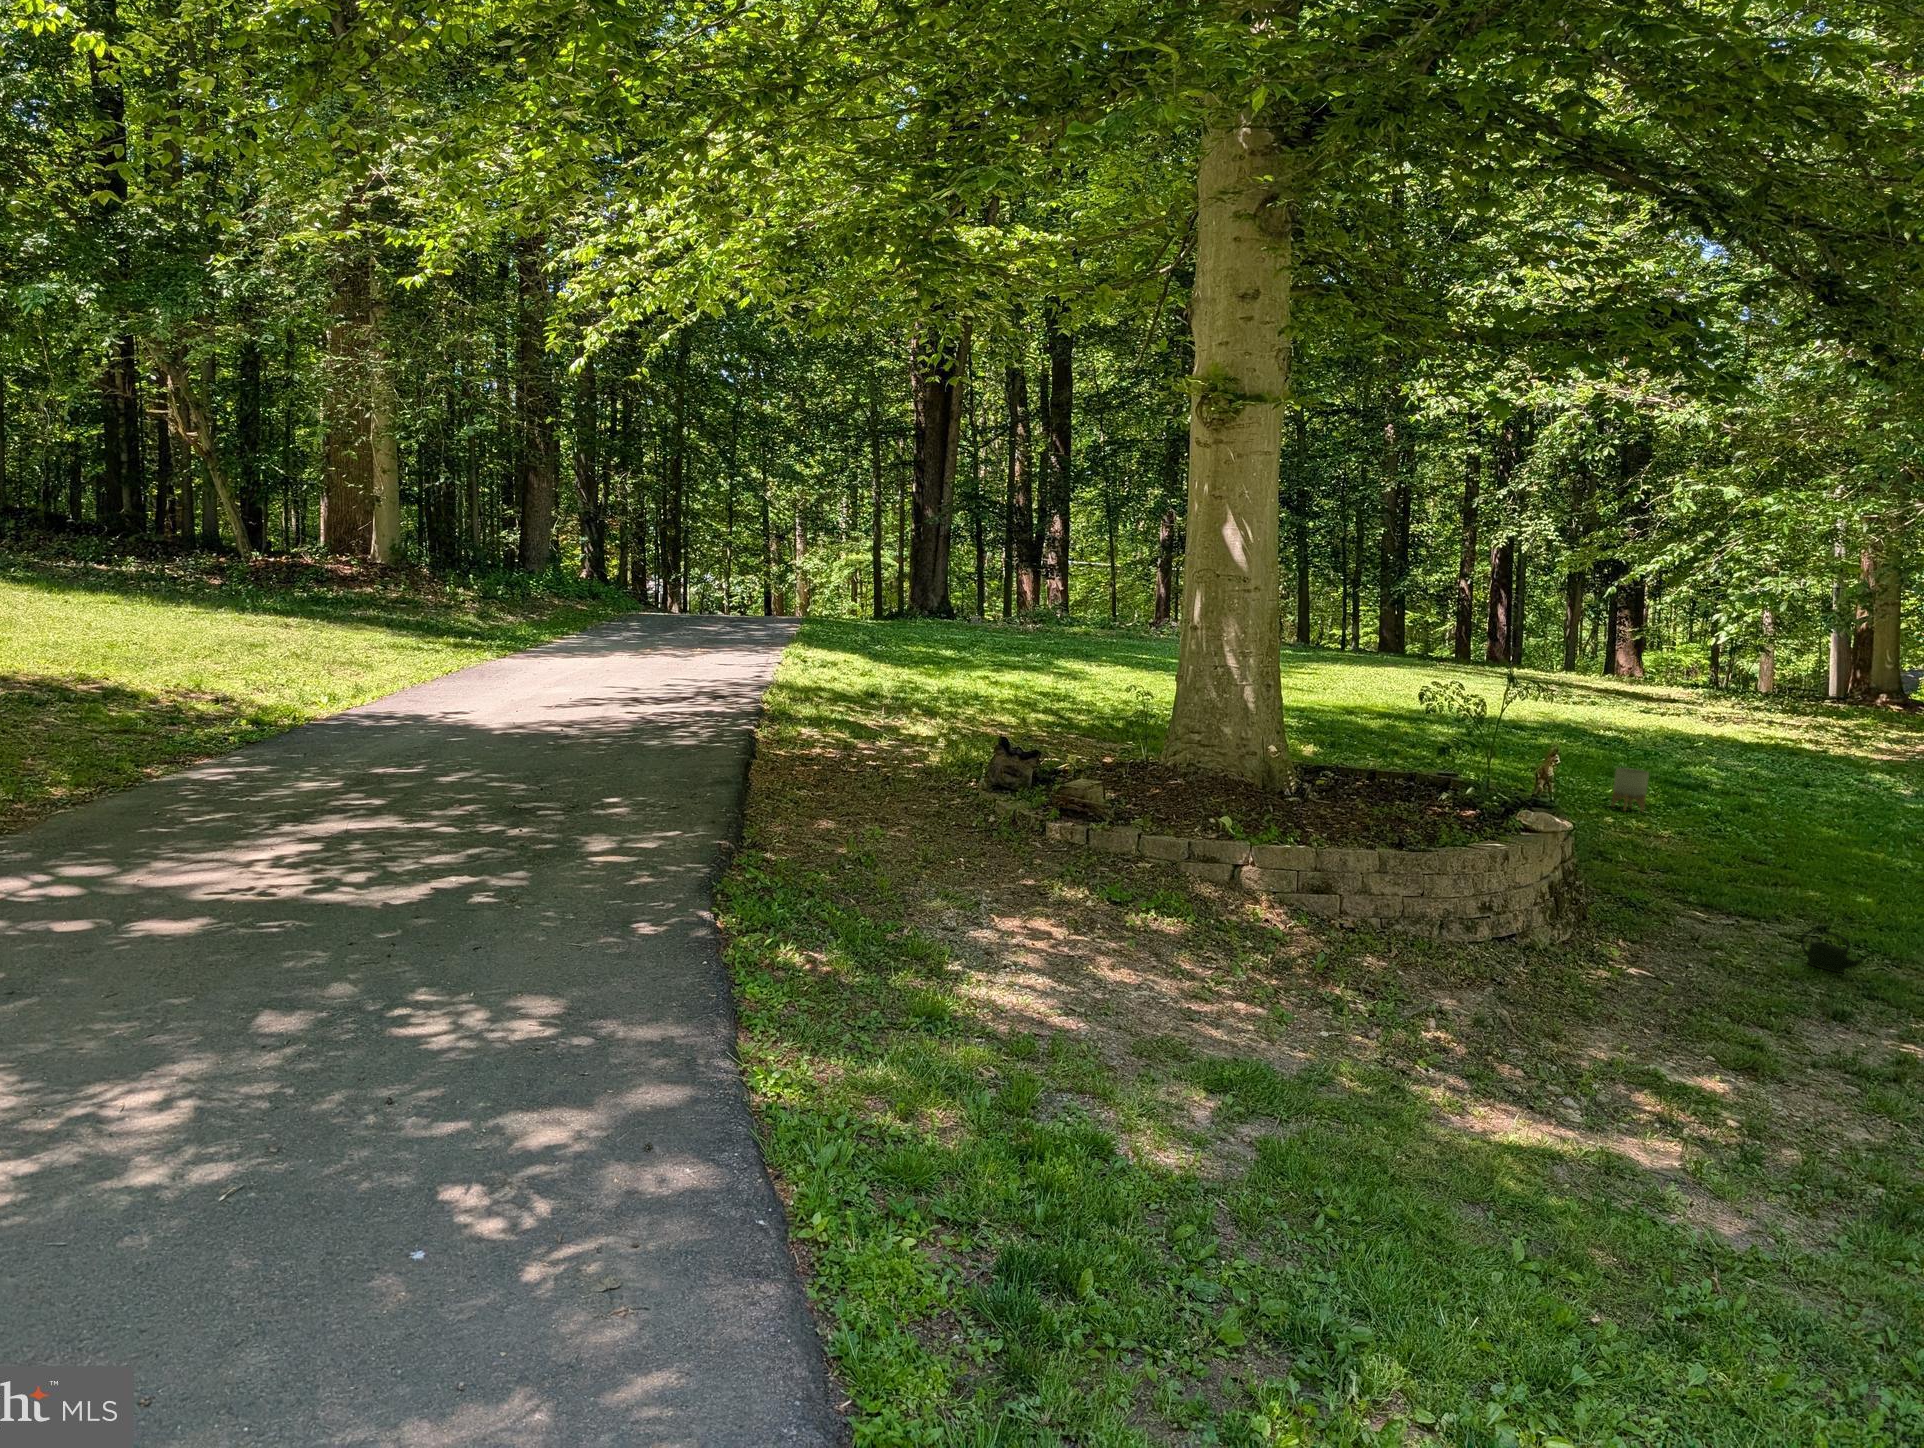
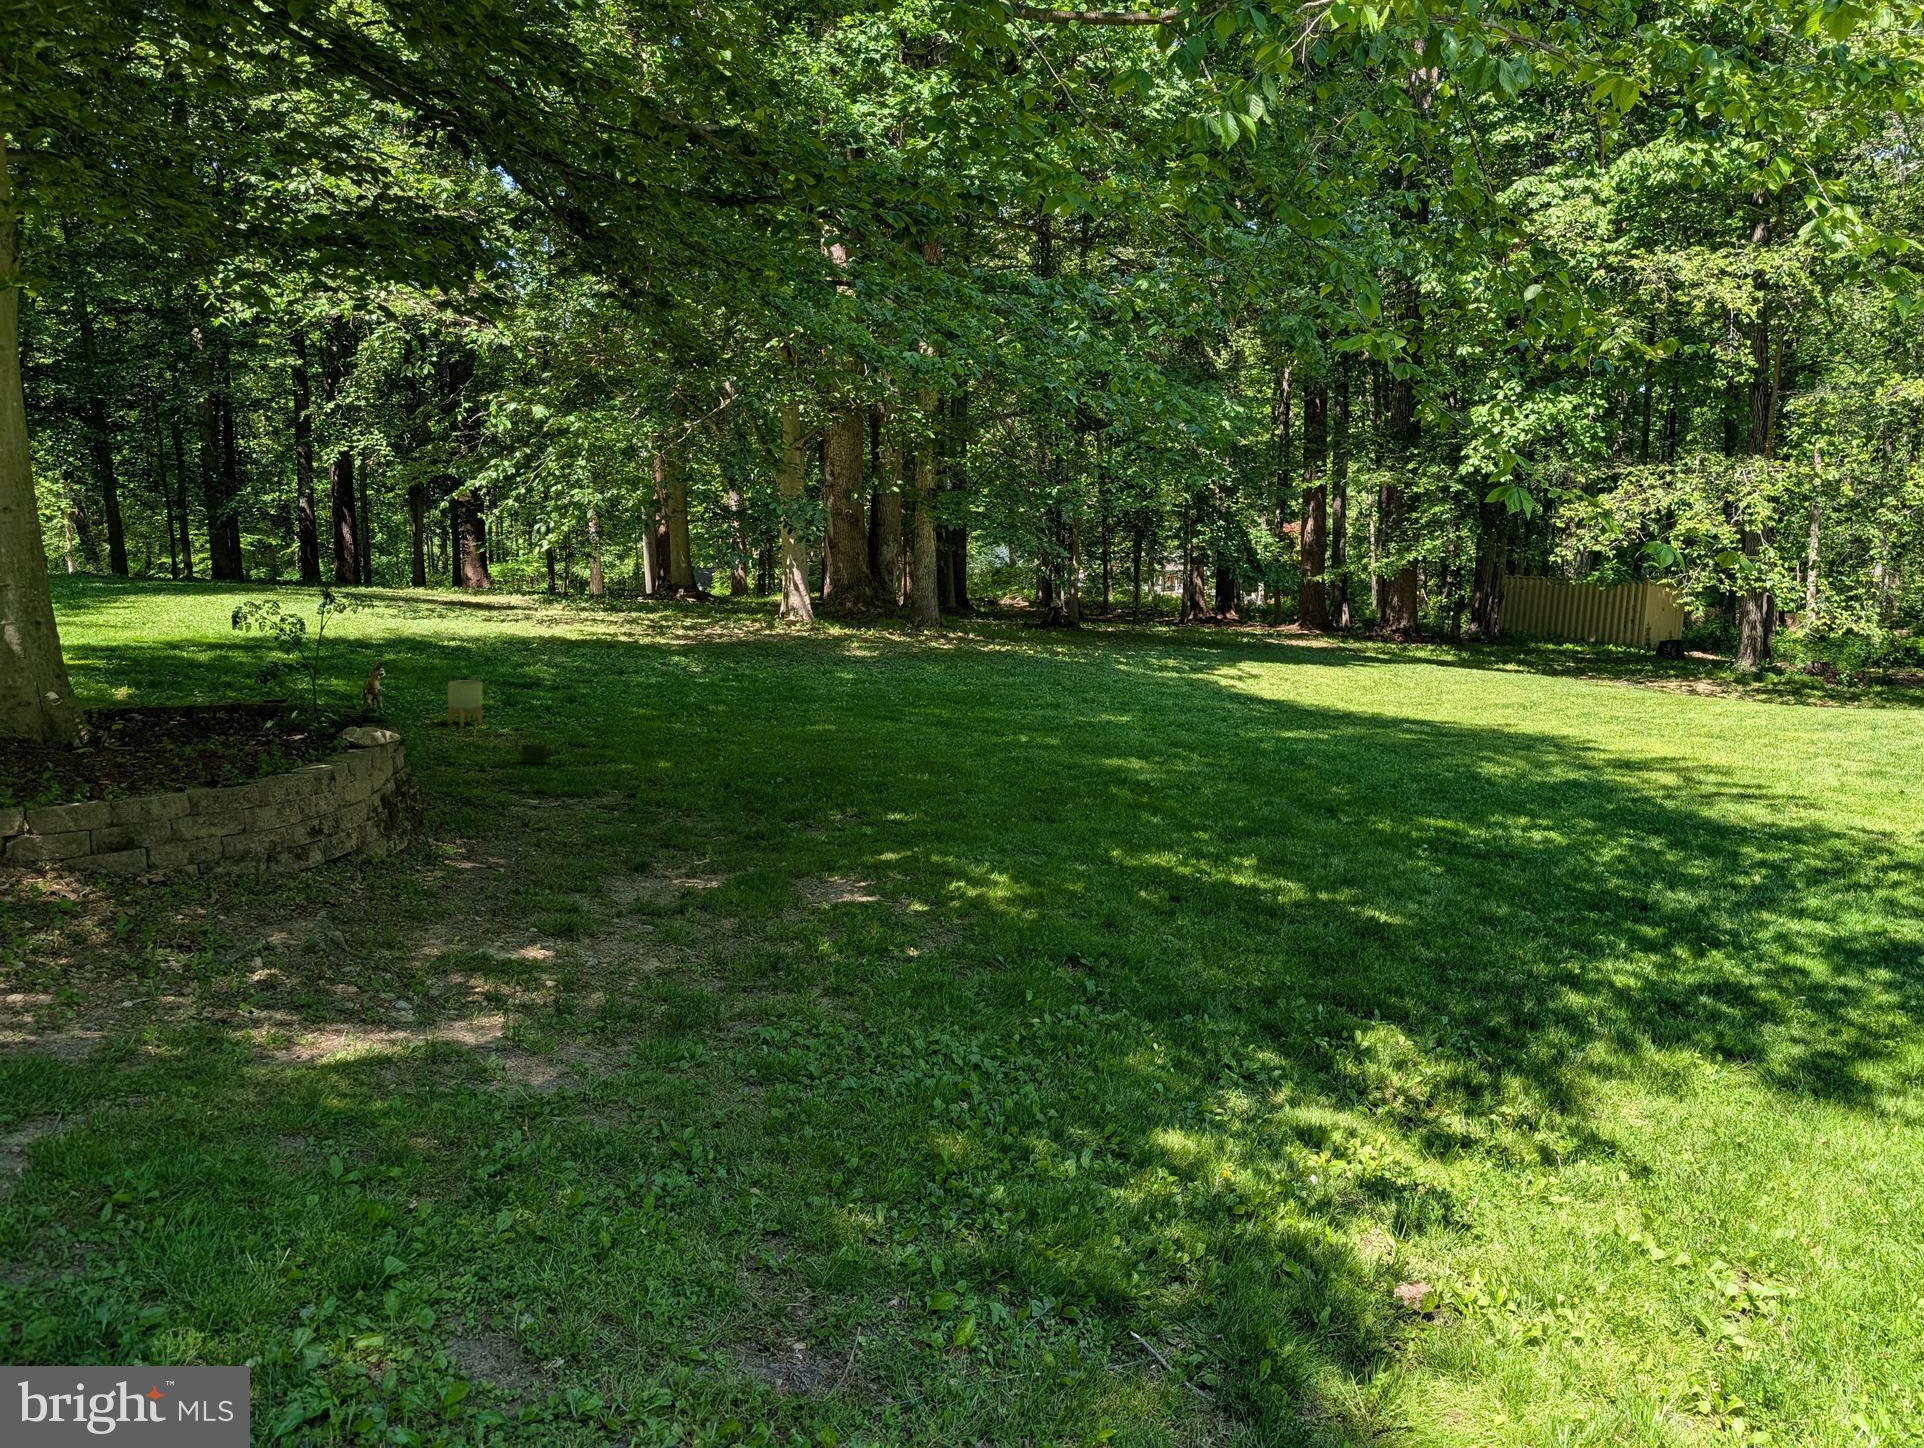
watering can: present [1800,930,1874,973] -> present [515,735,558,763]

